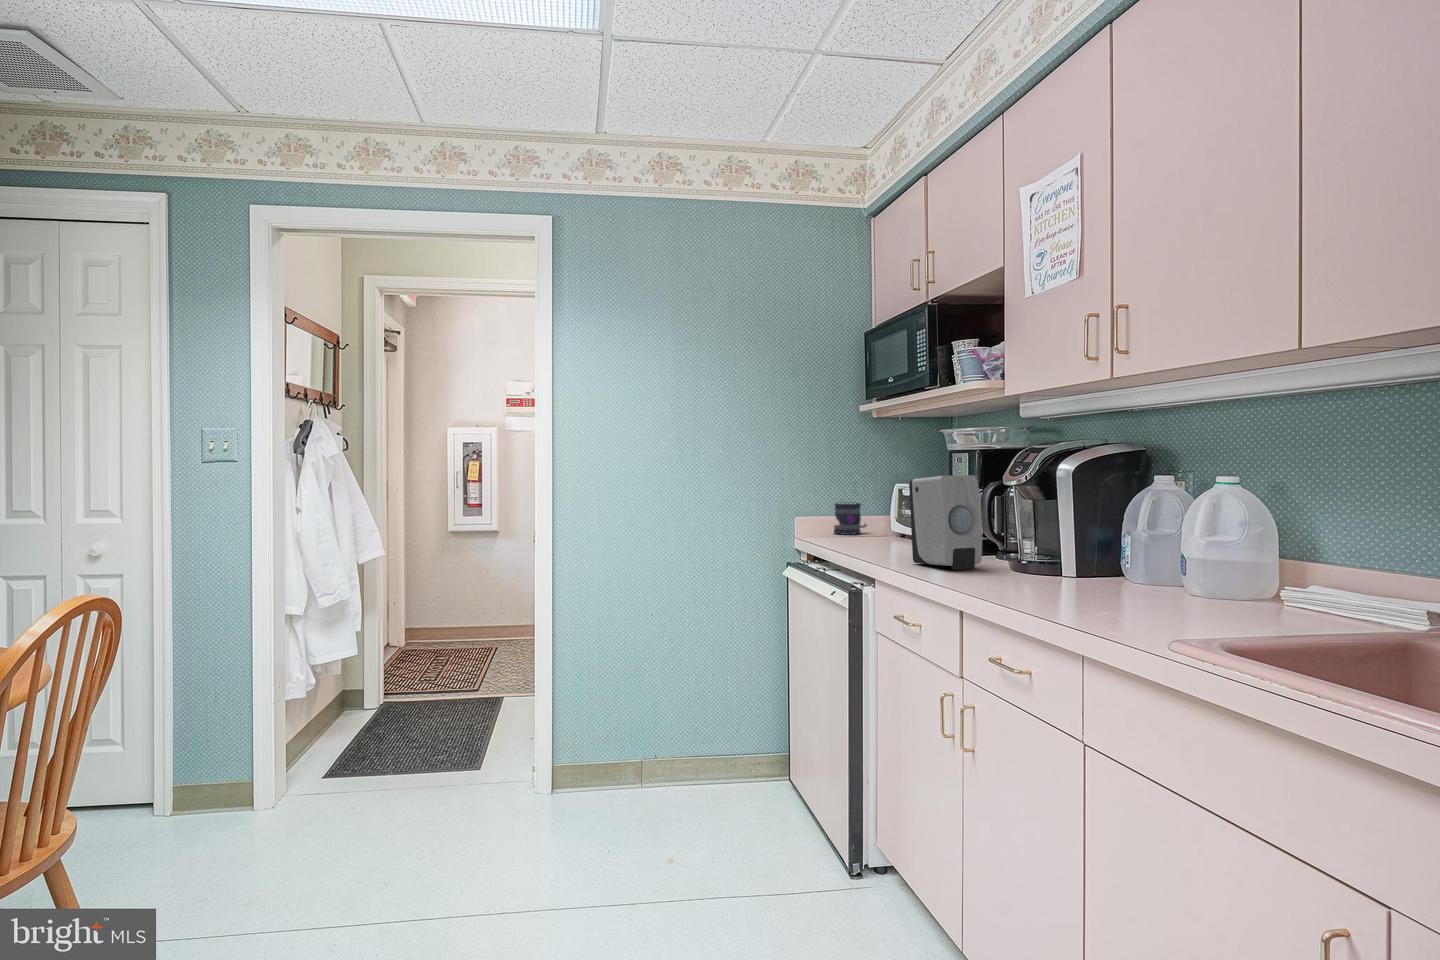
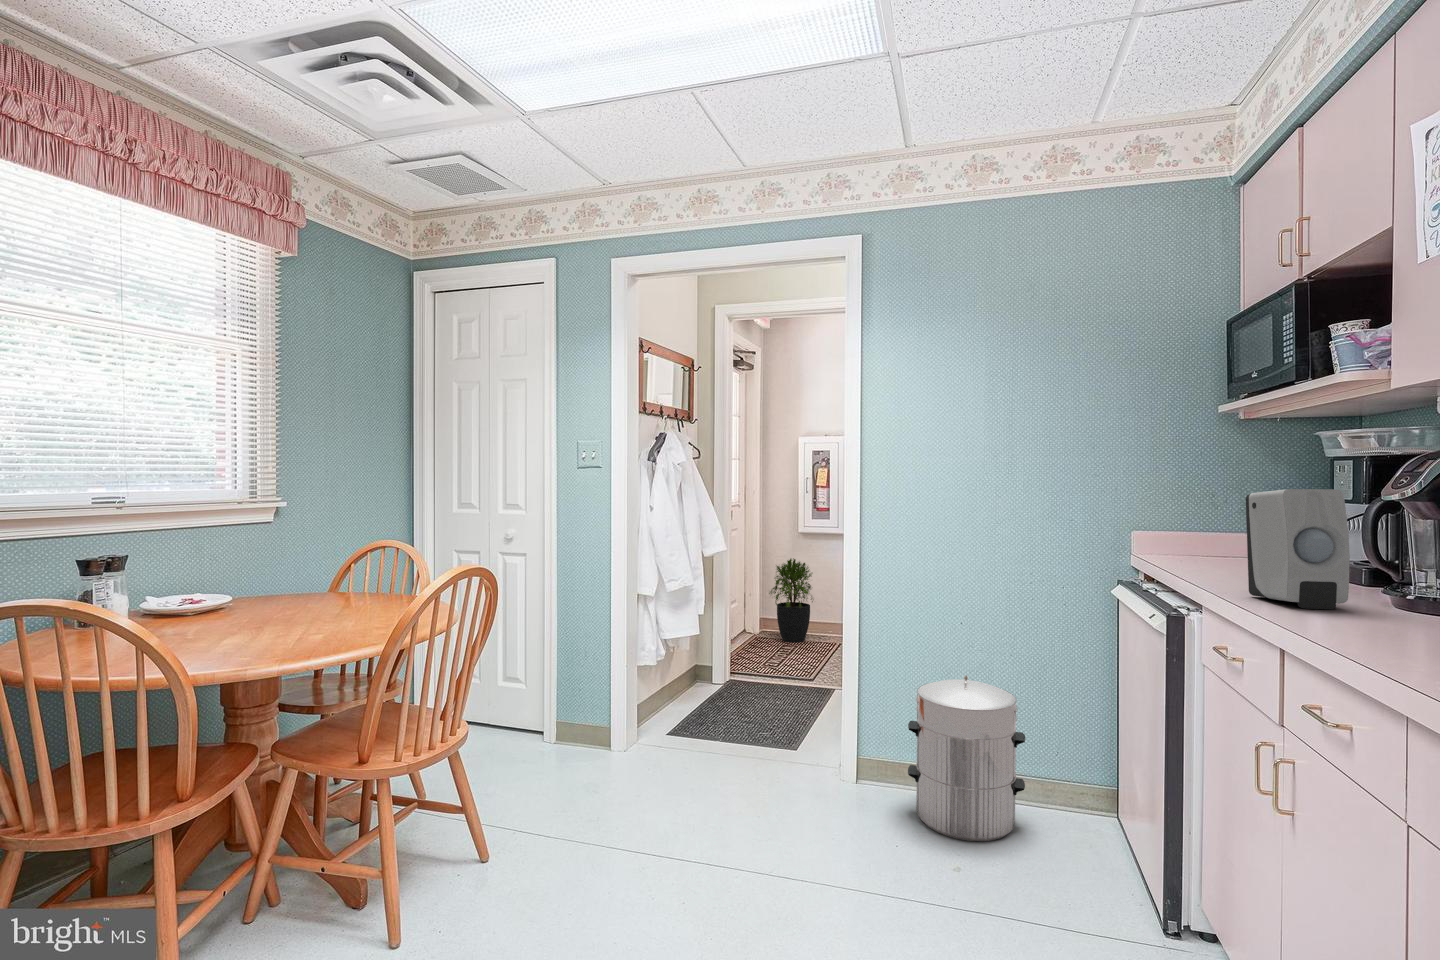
mug: present [834,503,867,535] -> none [1179,520,1229,558]
potted plant: none [416,559,472,651] -> present [769,559,813,642]
waste bin: none [615,660,722,818] -> present [908,675,1025,841]

